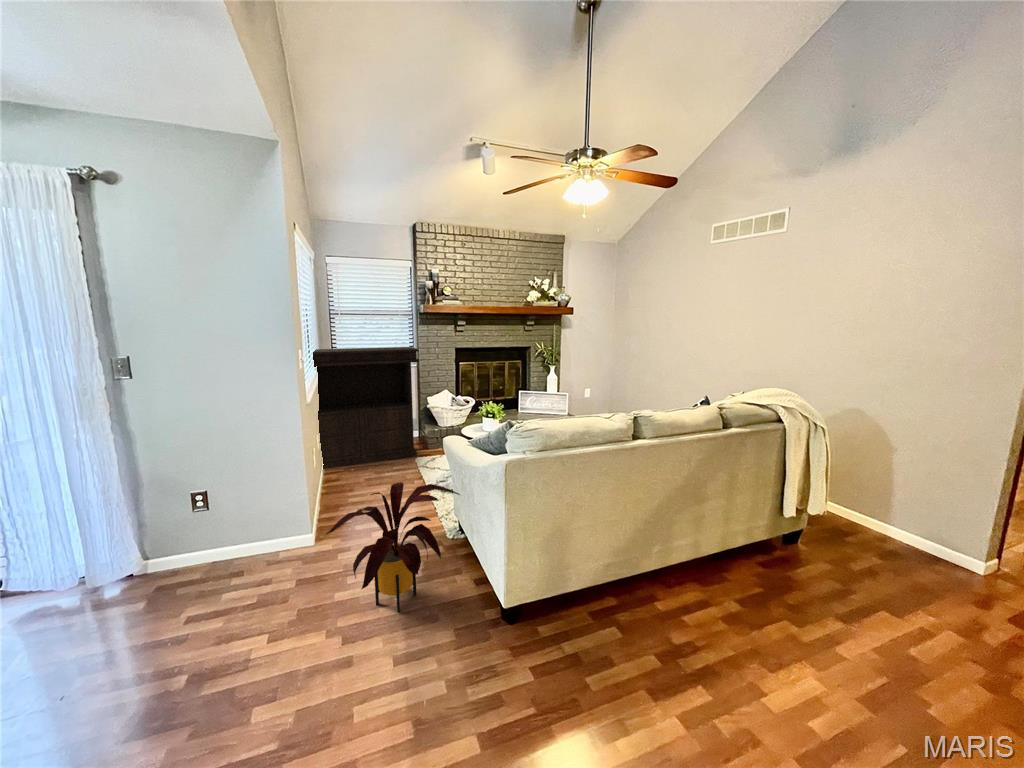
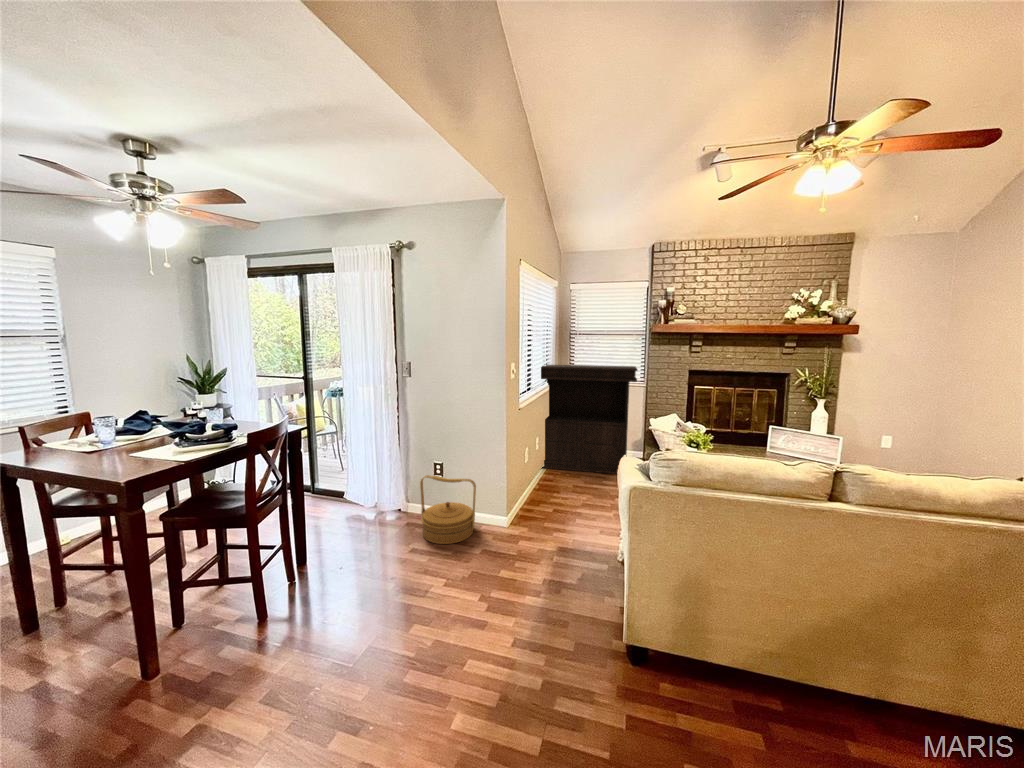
house plant: present [326,482,460,613] -> none [481,488,611,605]
woven basket: none [177,502,274,602] -> present [420,475,476,544]

